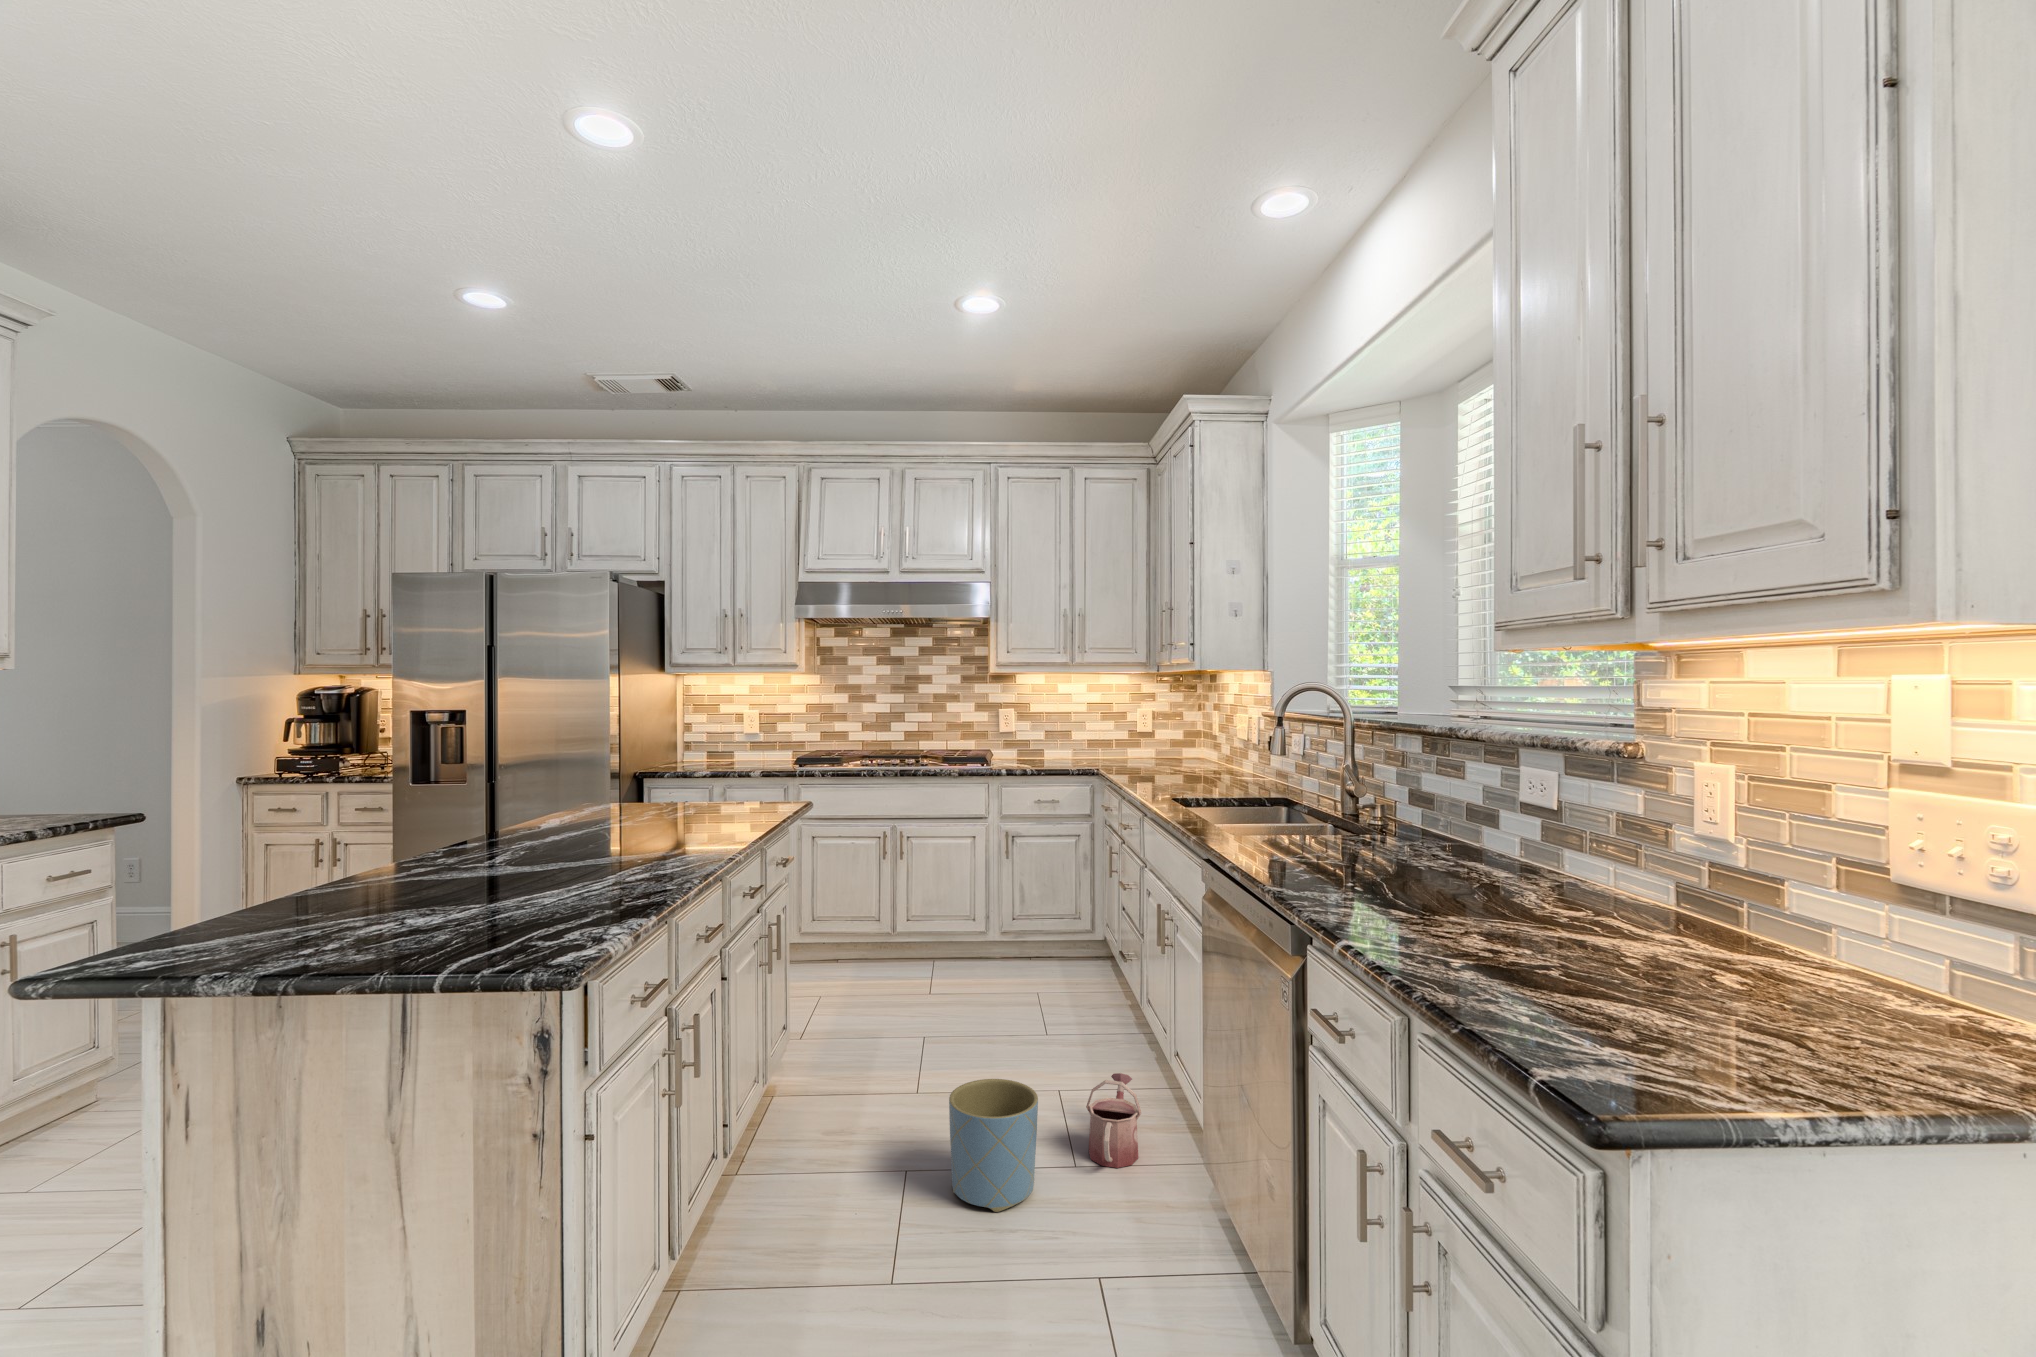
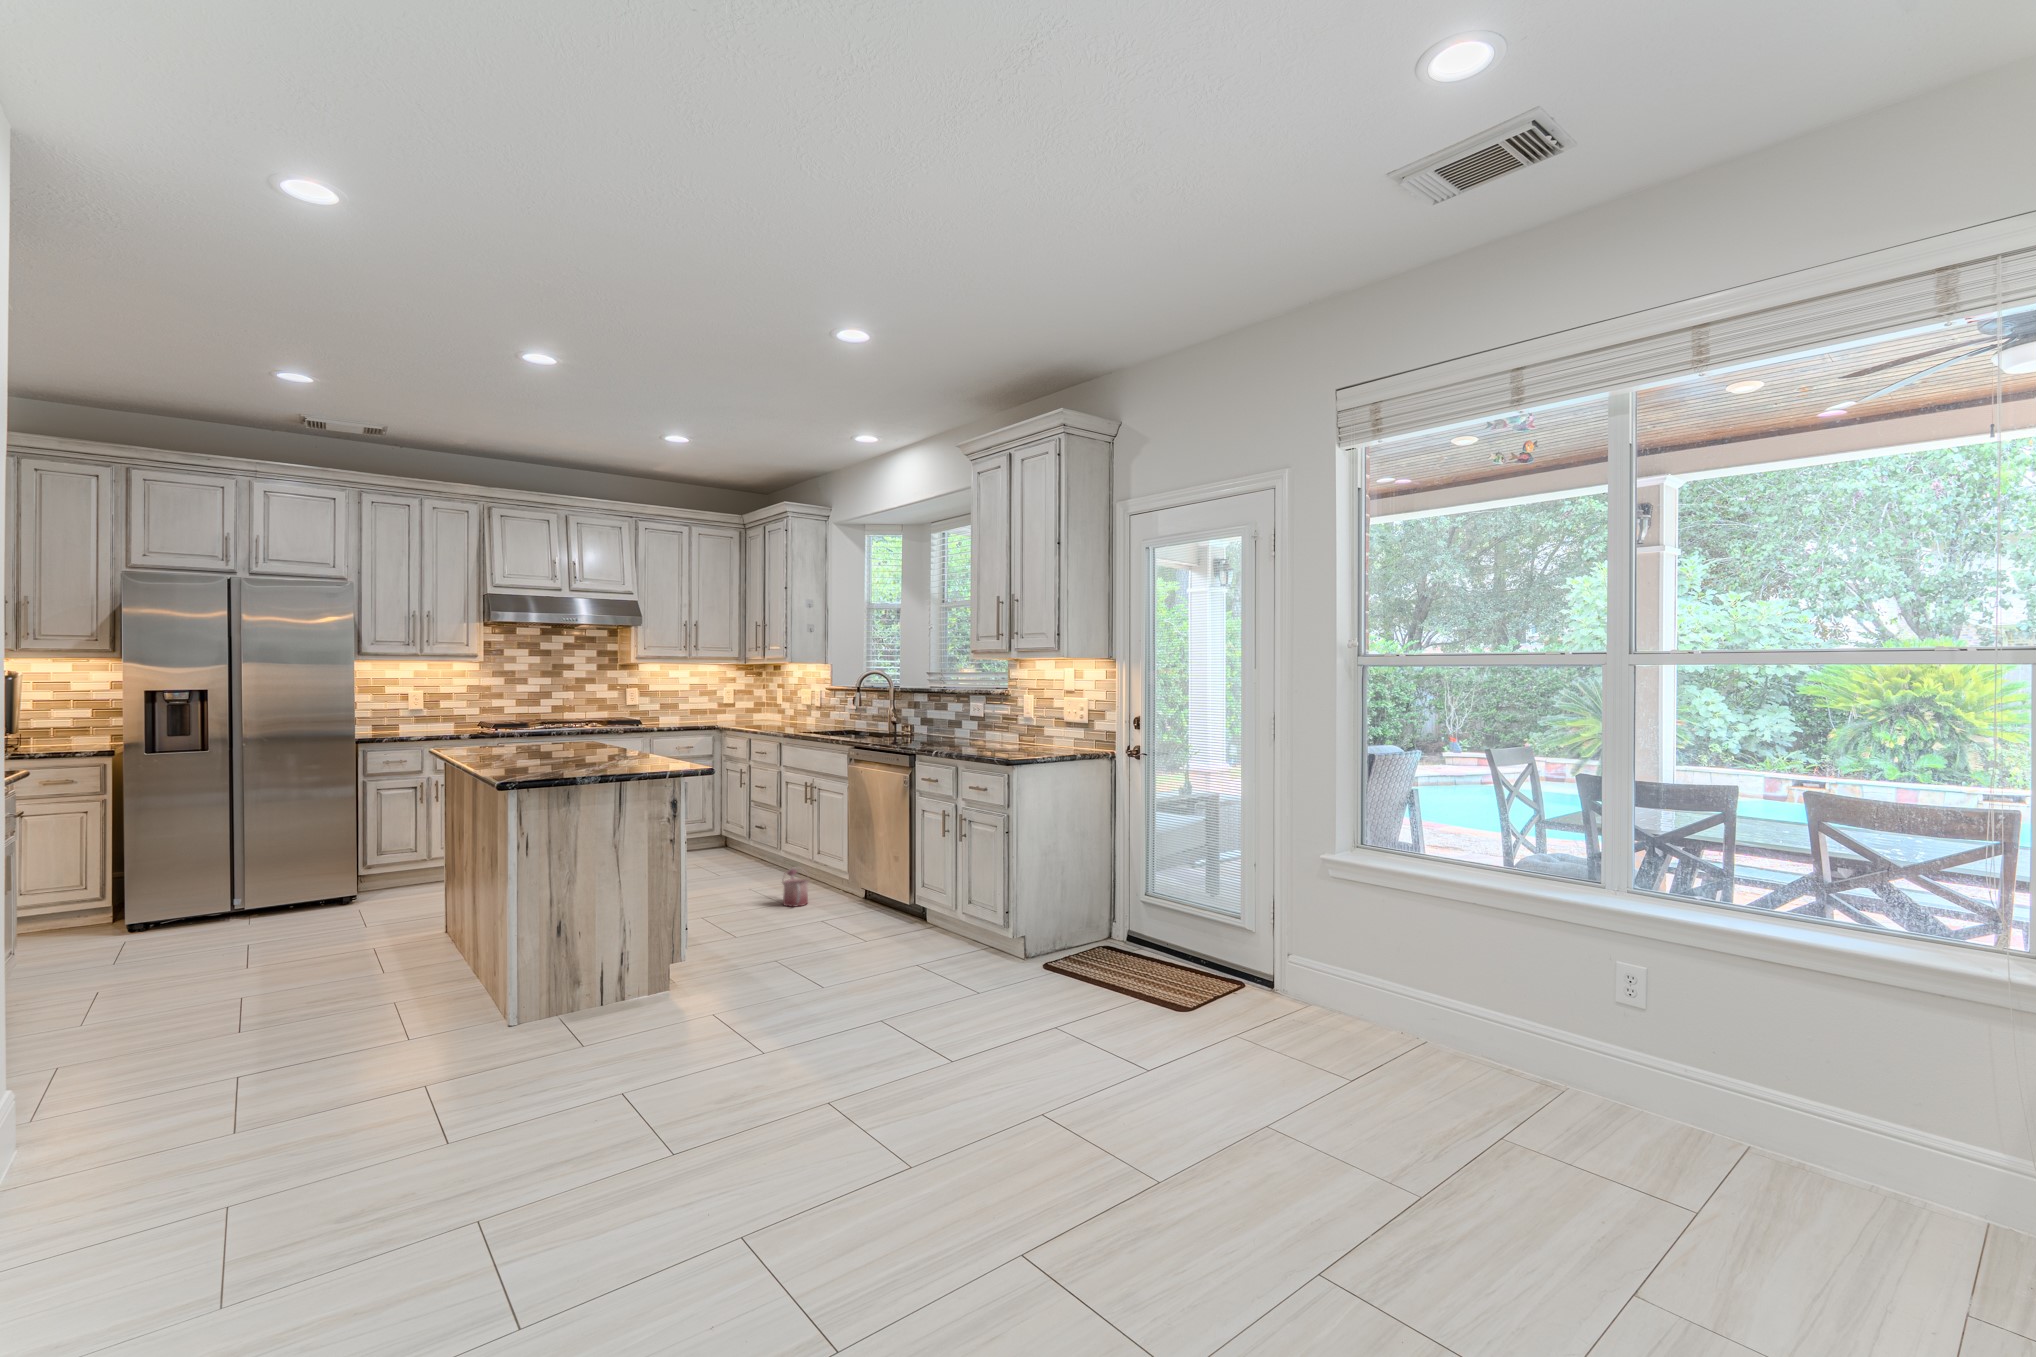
planter: present [949,1079,1038,1212] -> none [726,870,772,923]

